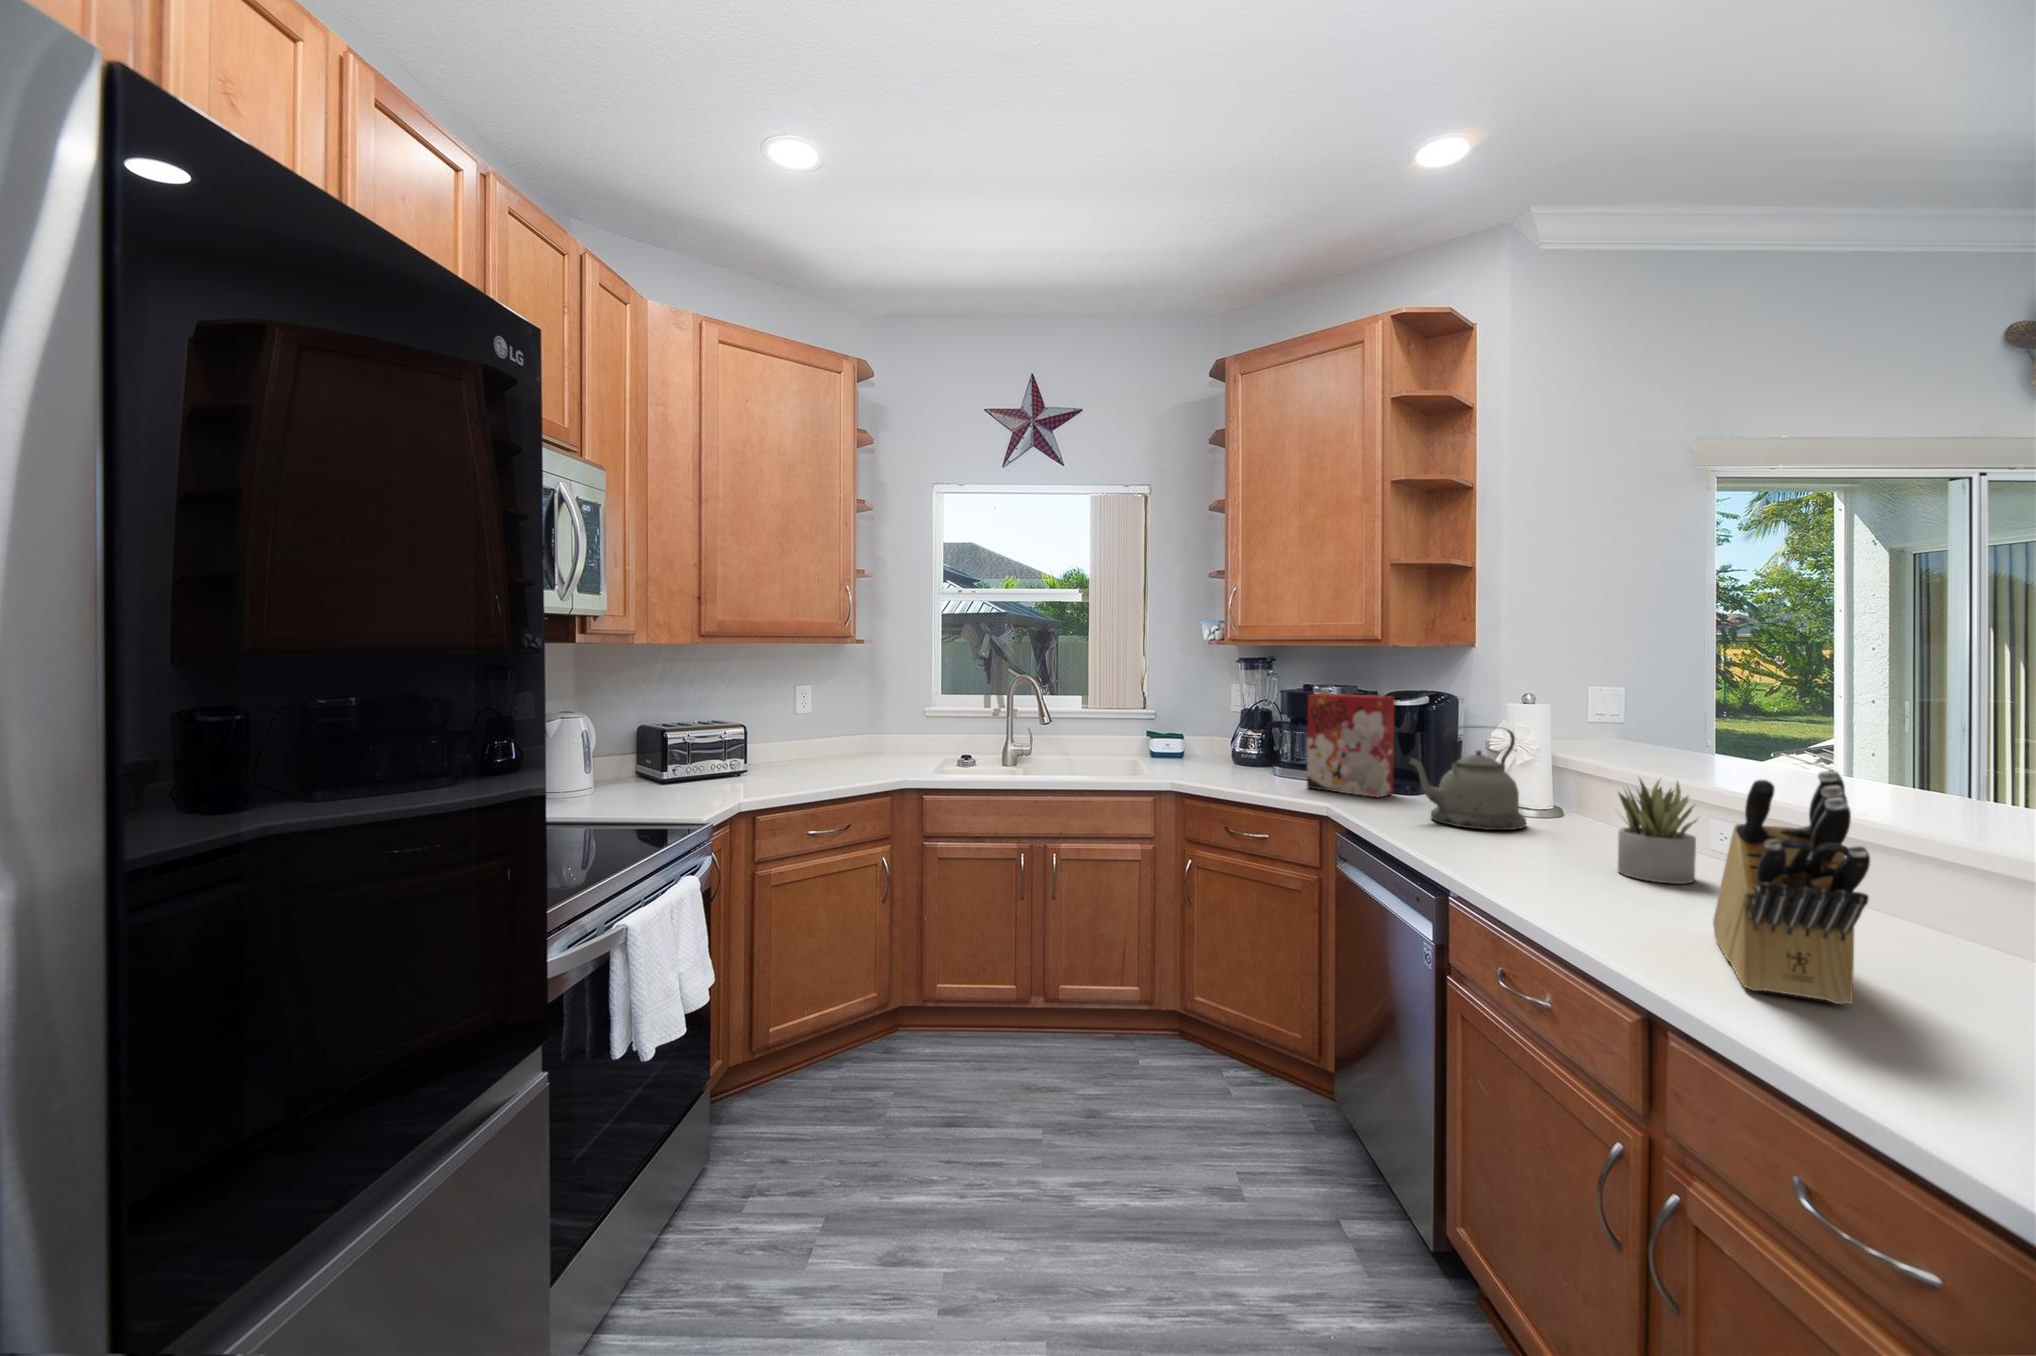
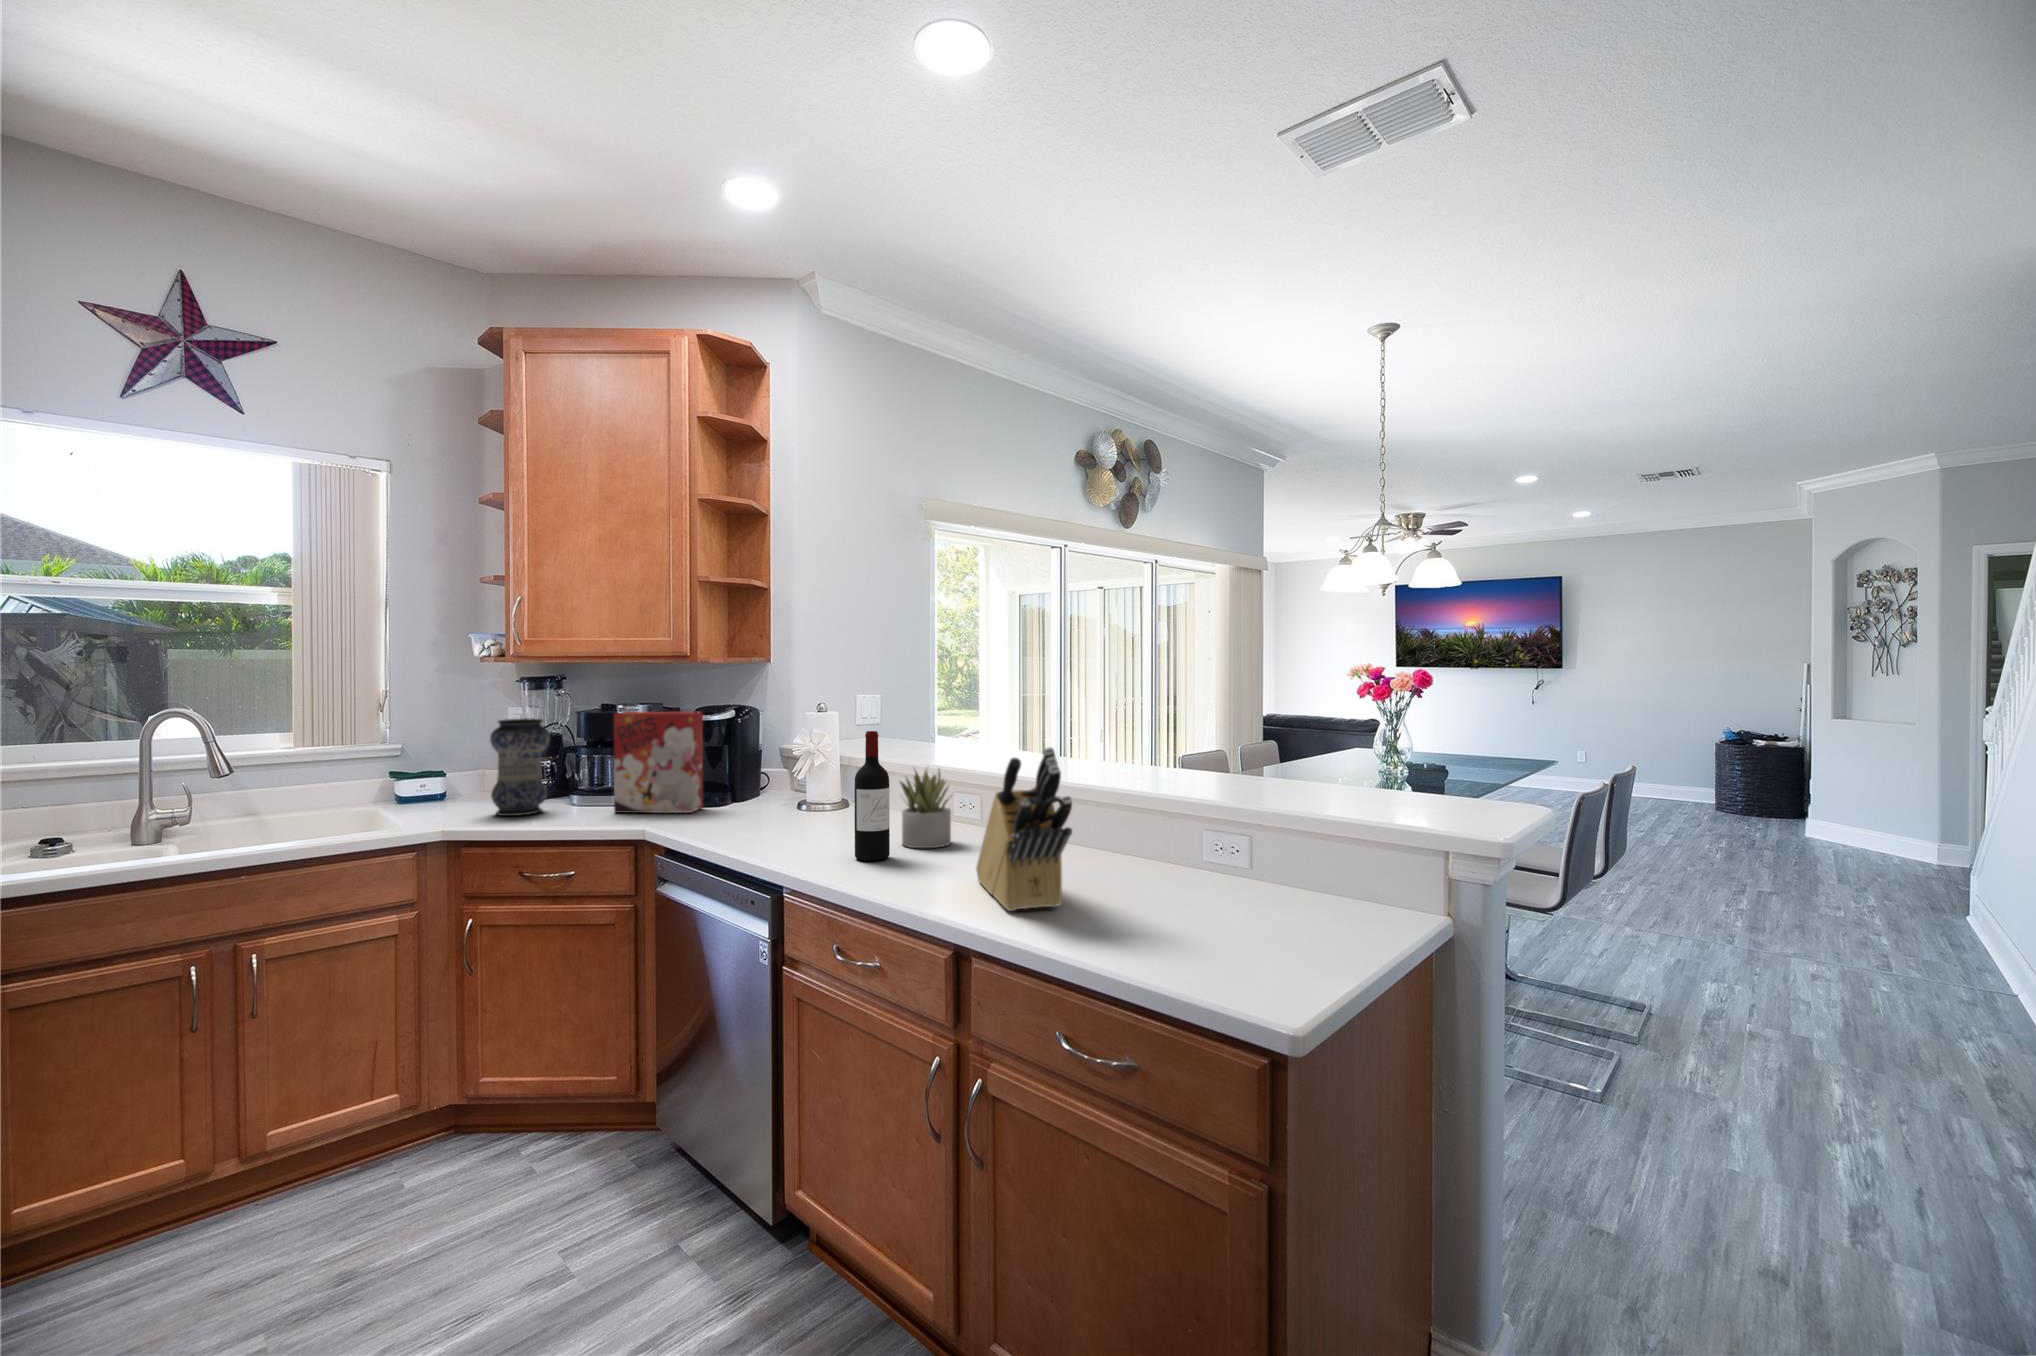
vase: none [1209,696,1256,780] -> present [490,719,550,816]
kettle: present [1409,726,1526,830] -> none [727,735,826,829]
wine bottle: none [1543,728,1593,884] -> present [854,731,890,861]

